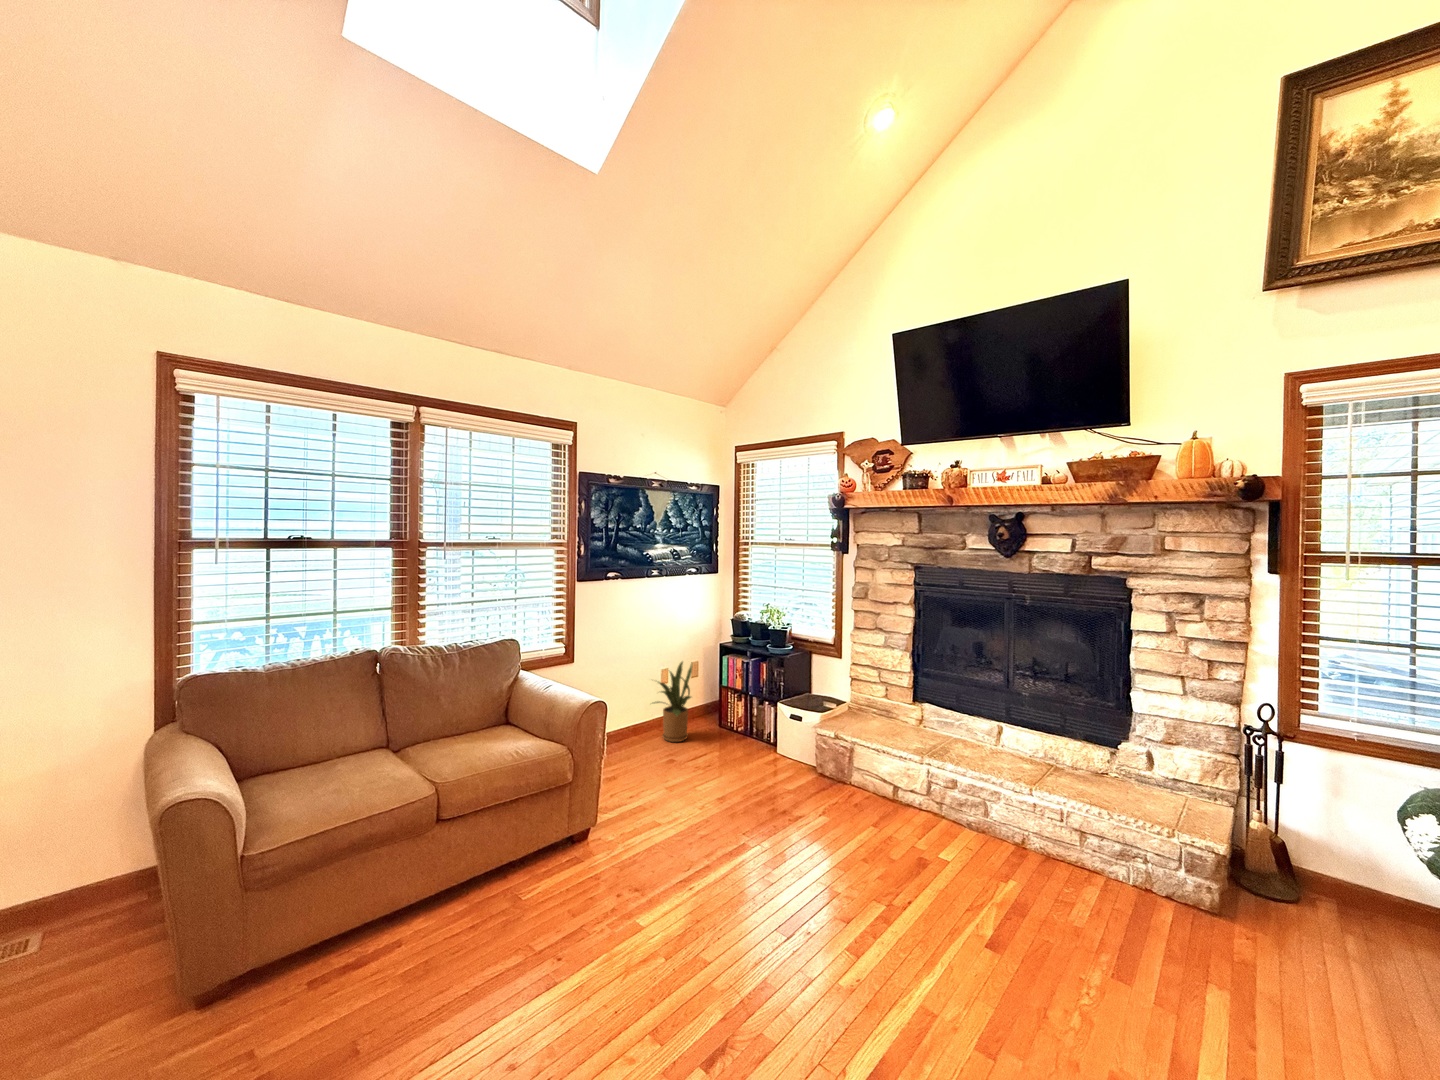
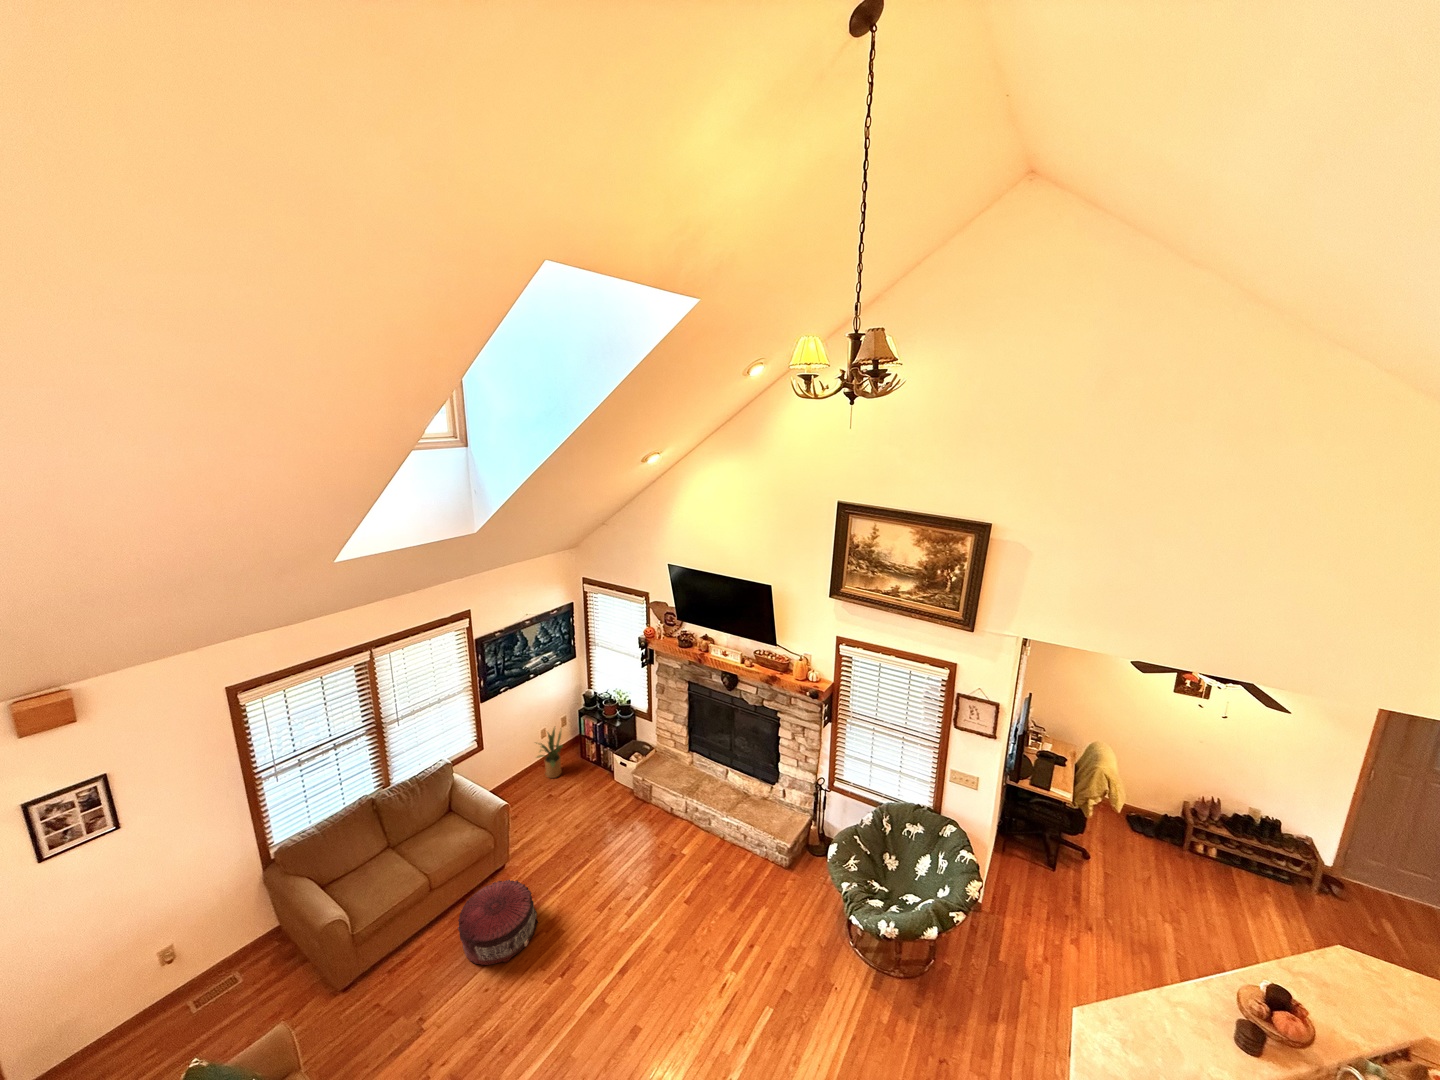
pouf: none [467,829,645,1008] -> present [458,879,538,965]

